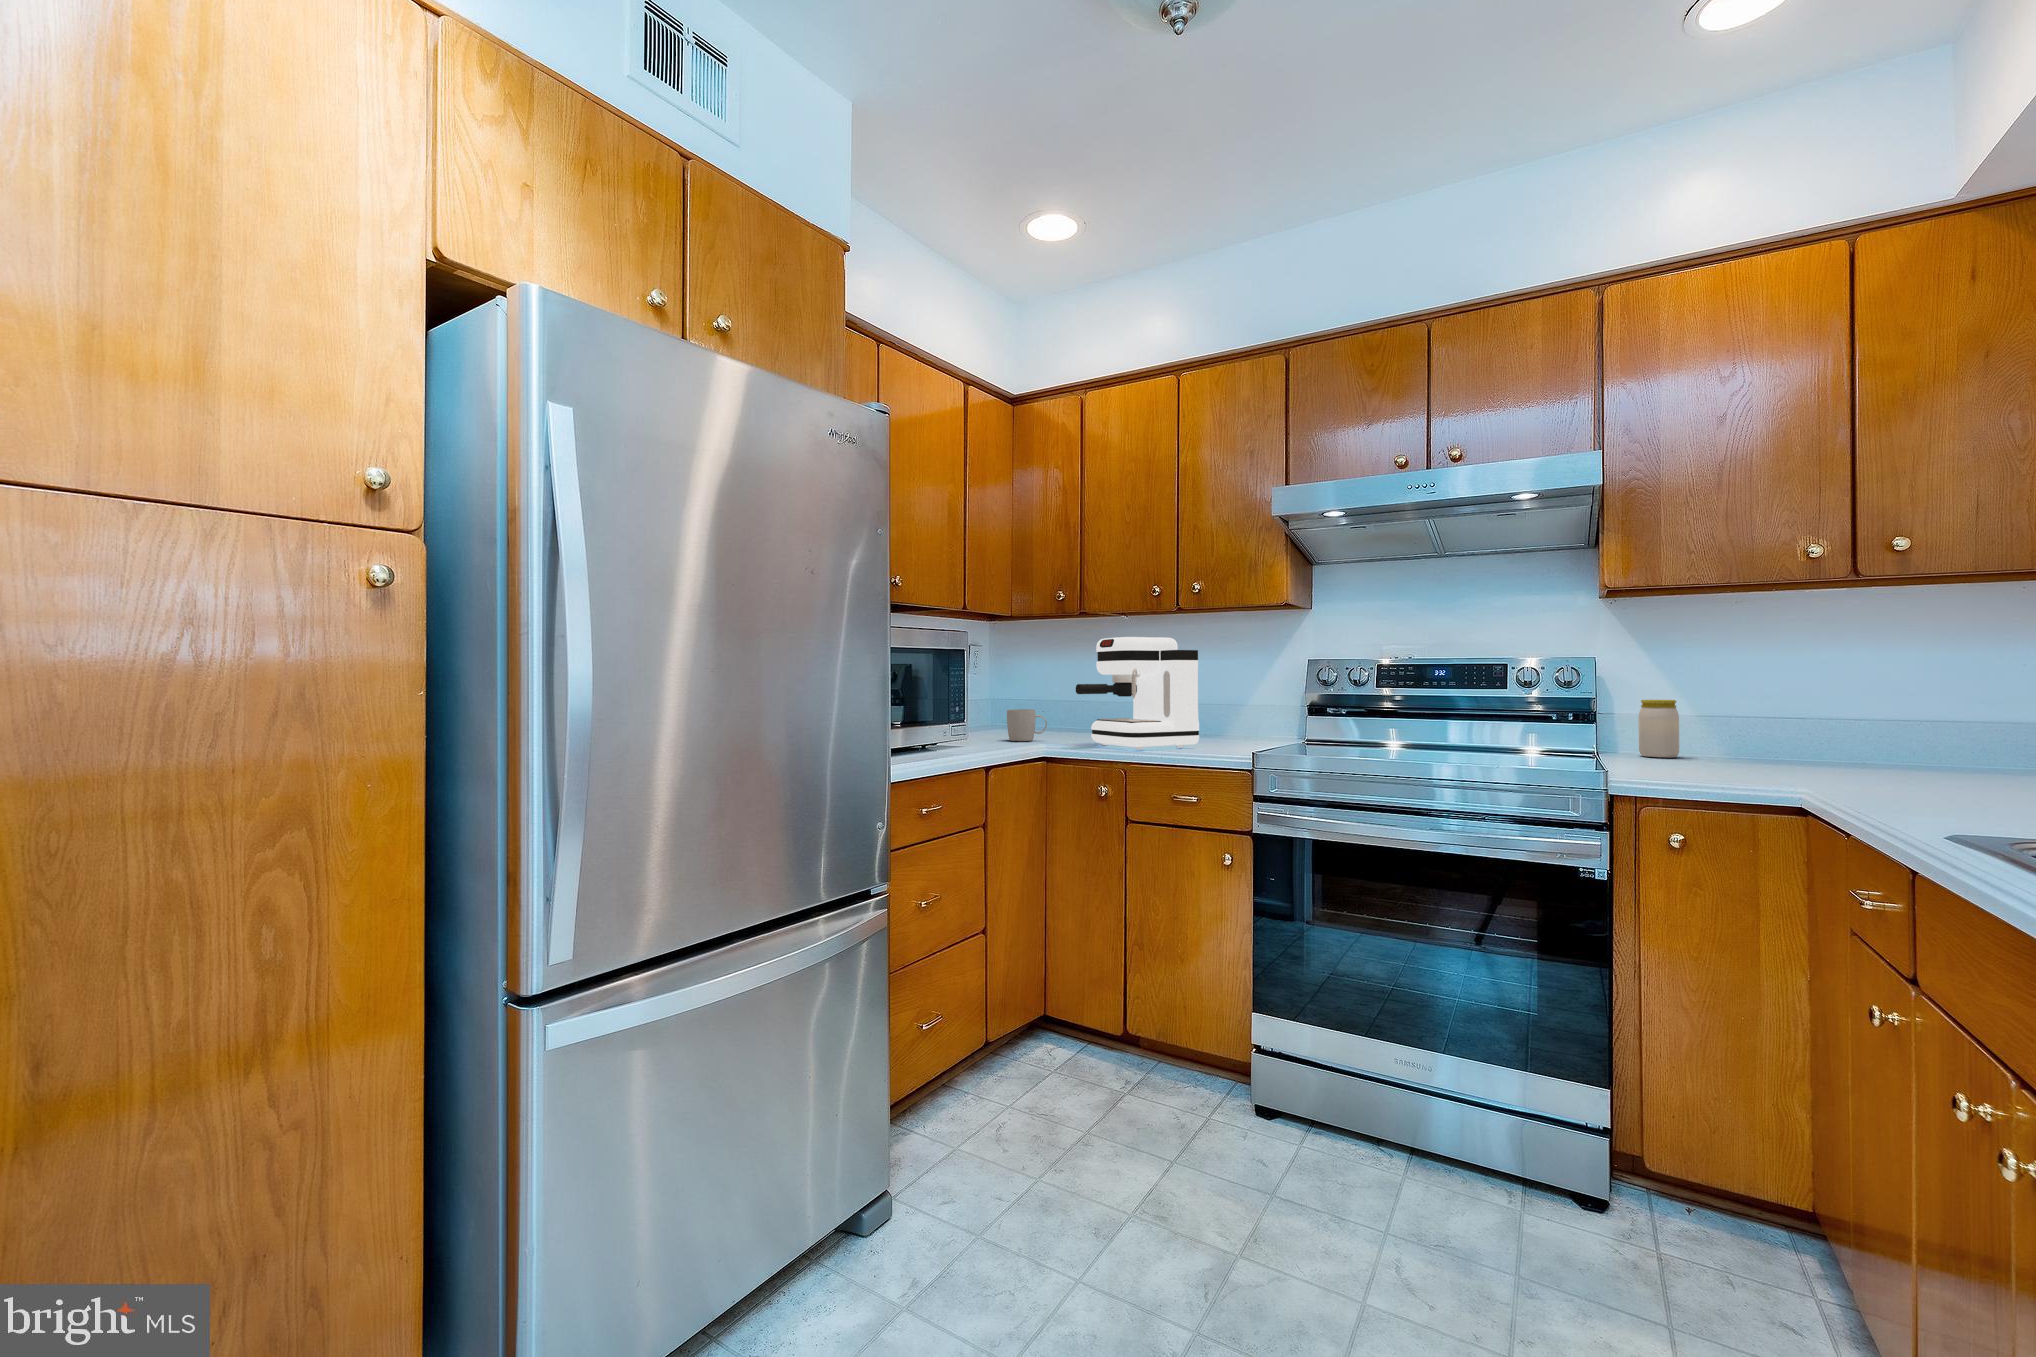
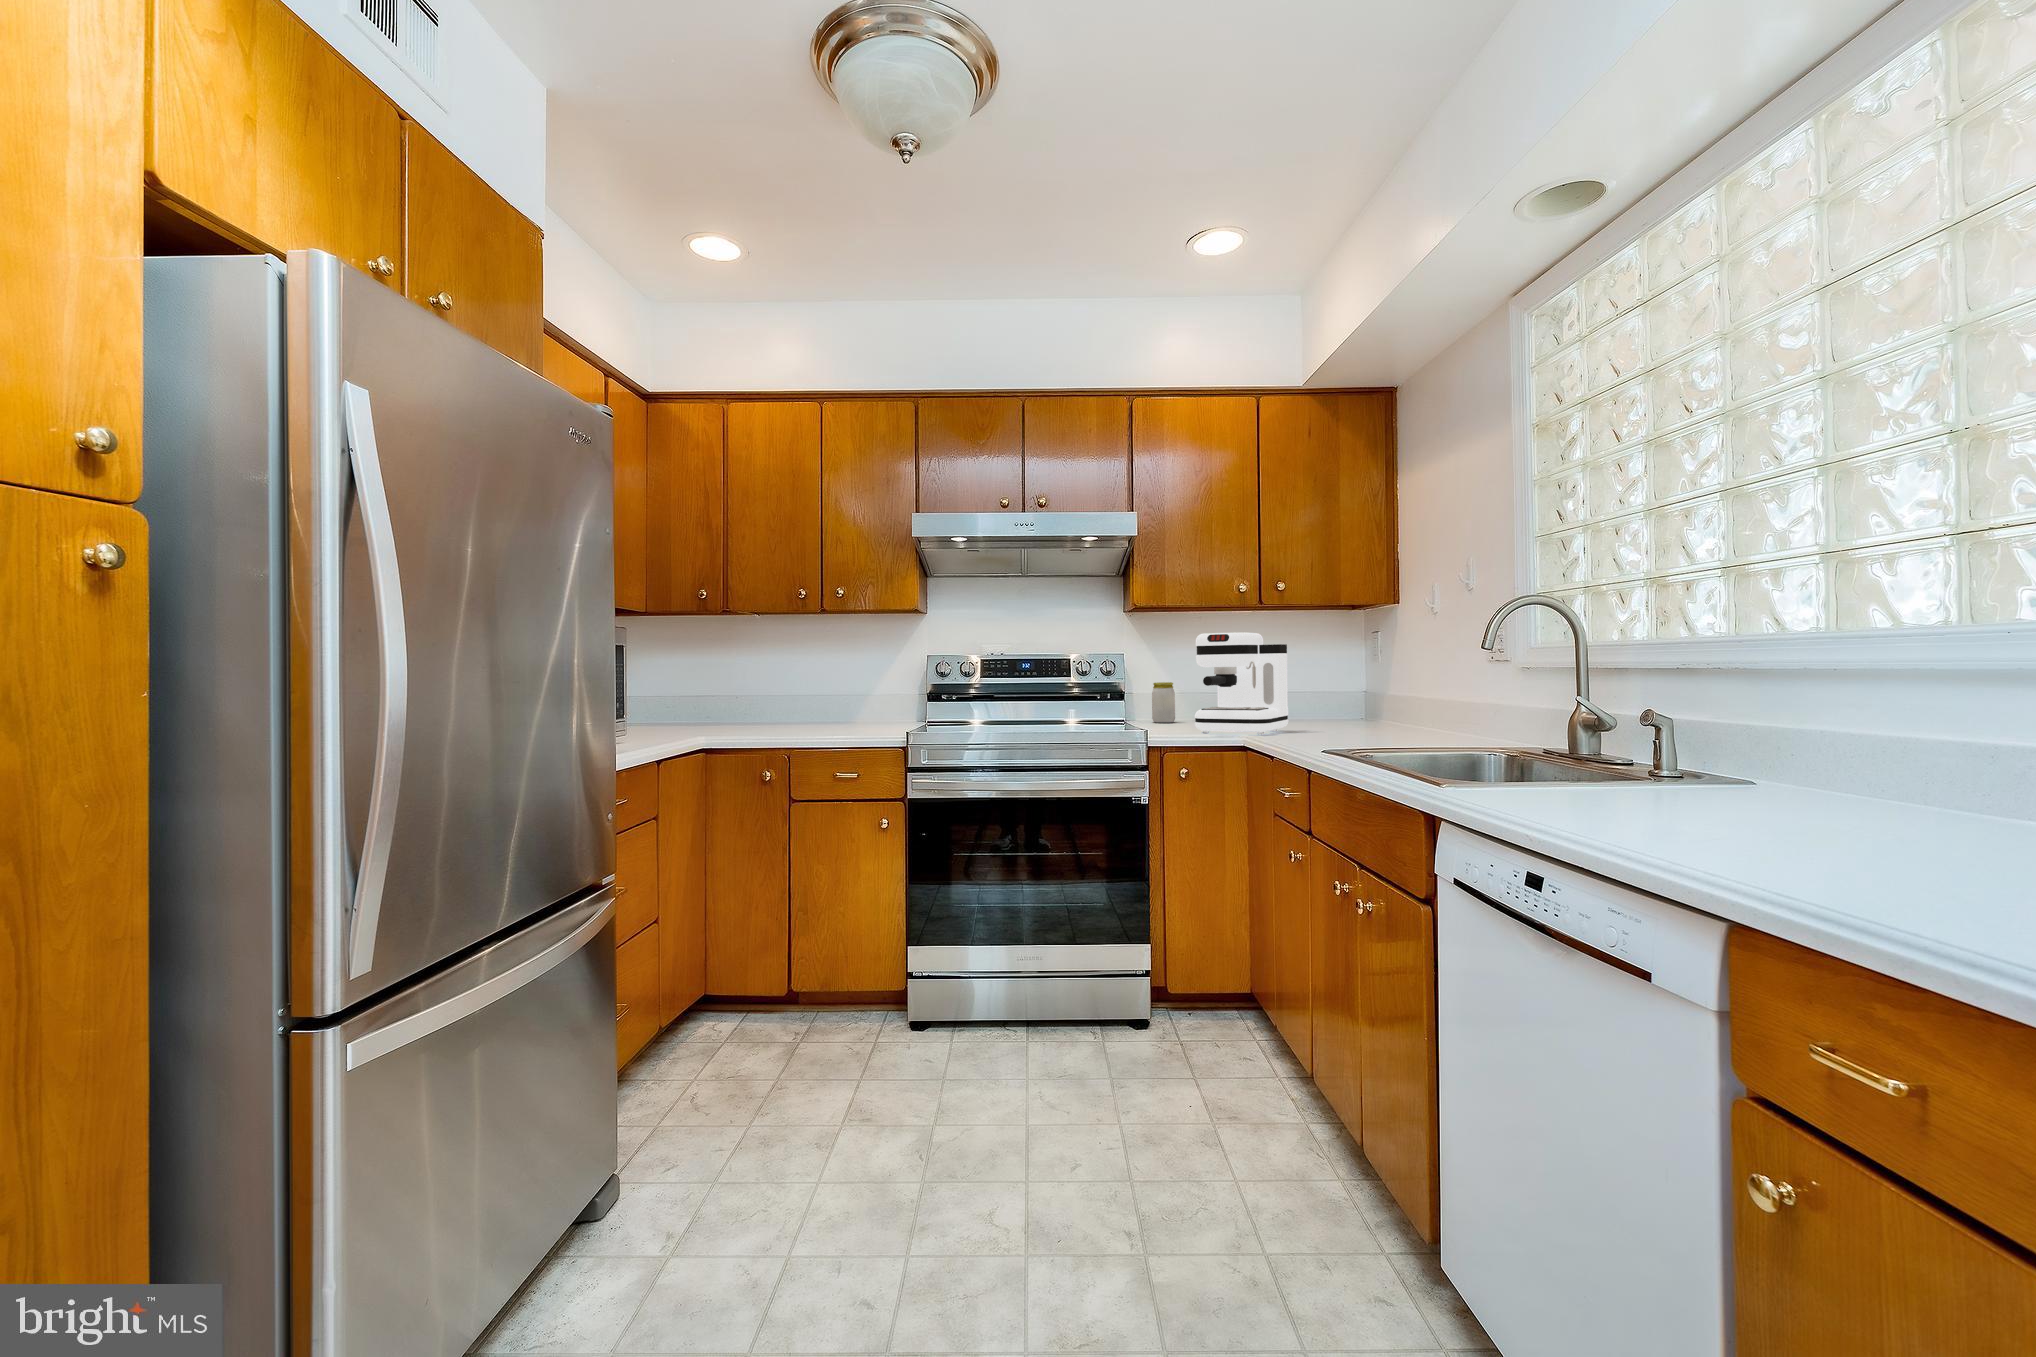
coffee maker: present [1076,637,1199,749] -> present [1195,632,1288,734]
mug: present [1007,709,1047,741] -> none [656,705,697,736]

